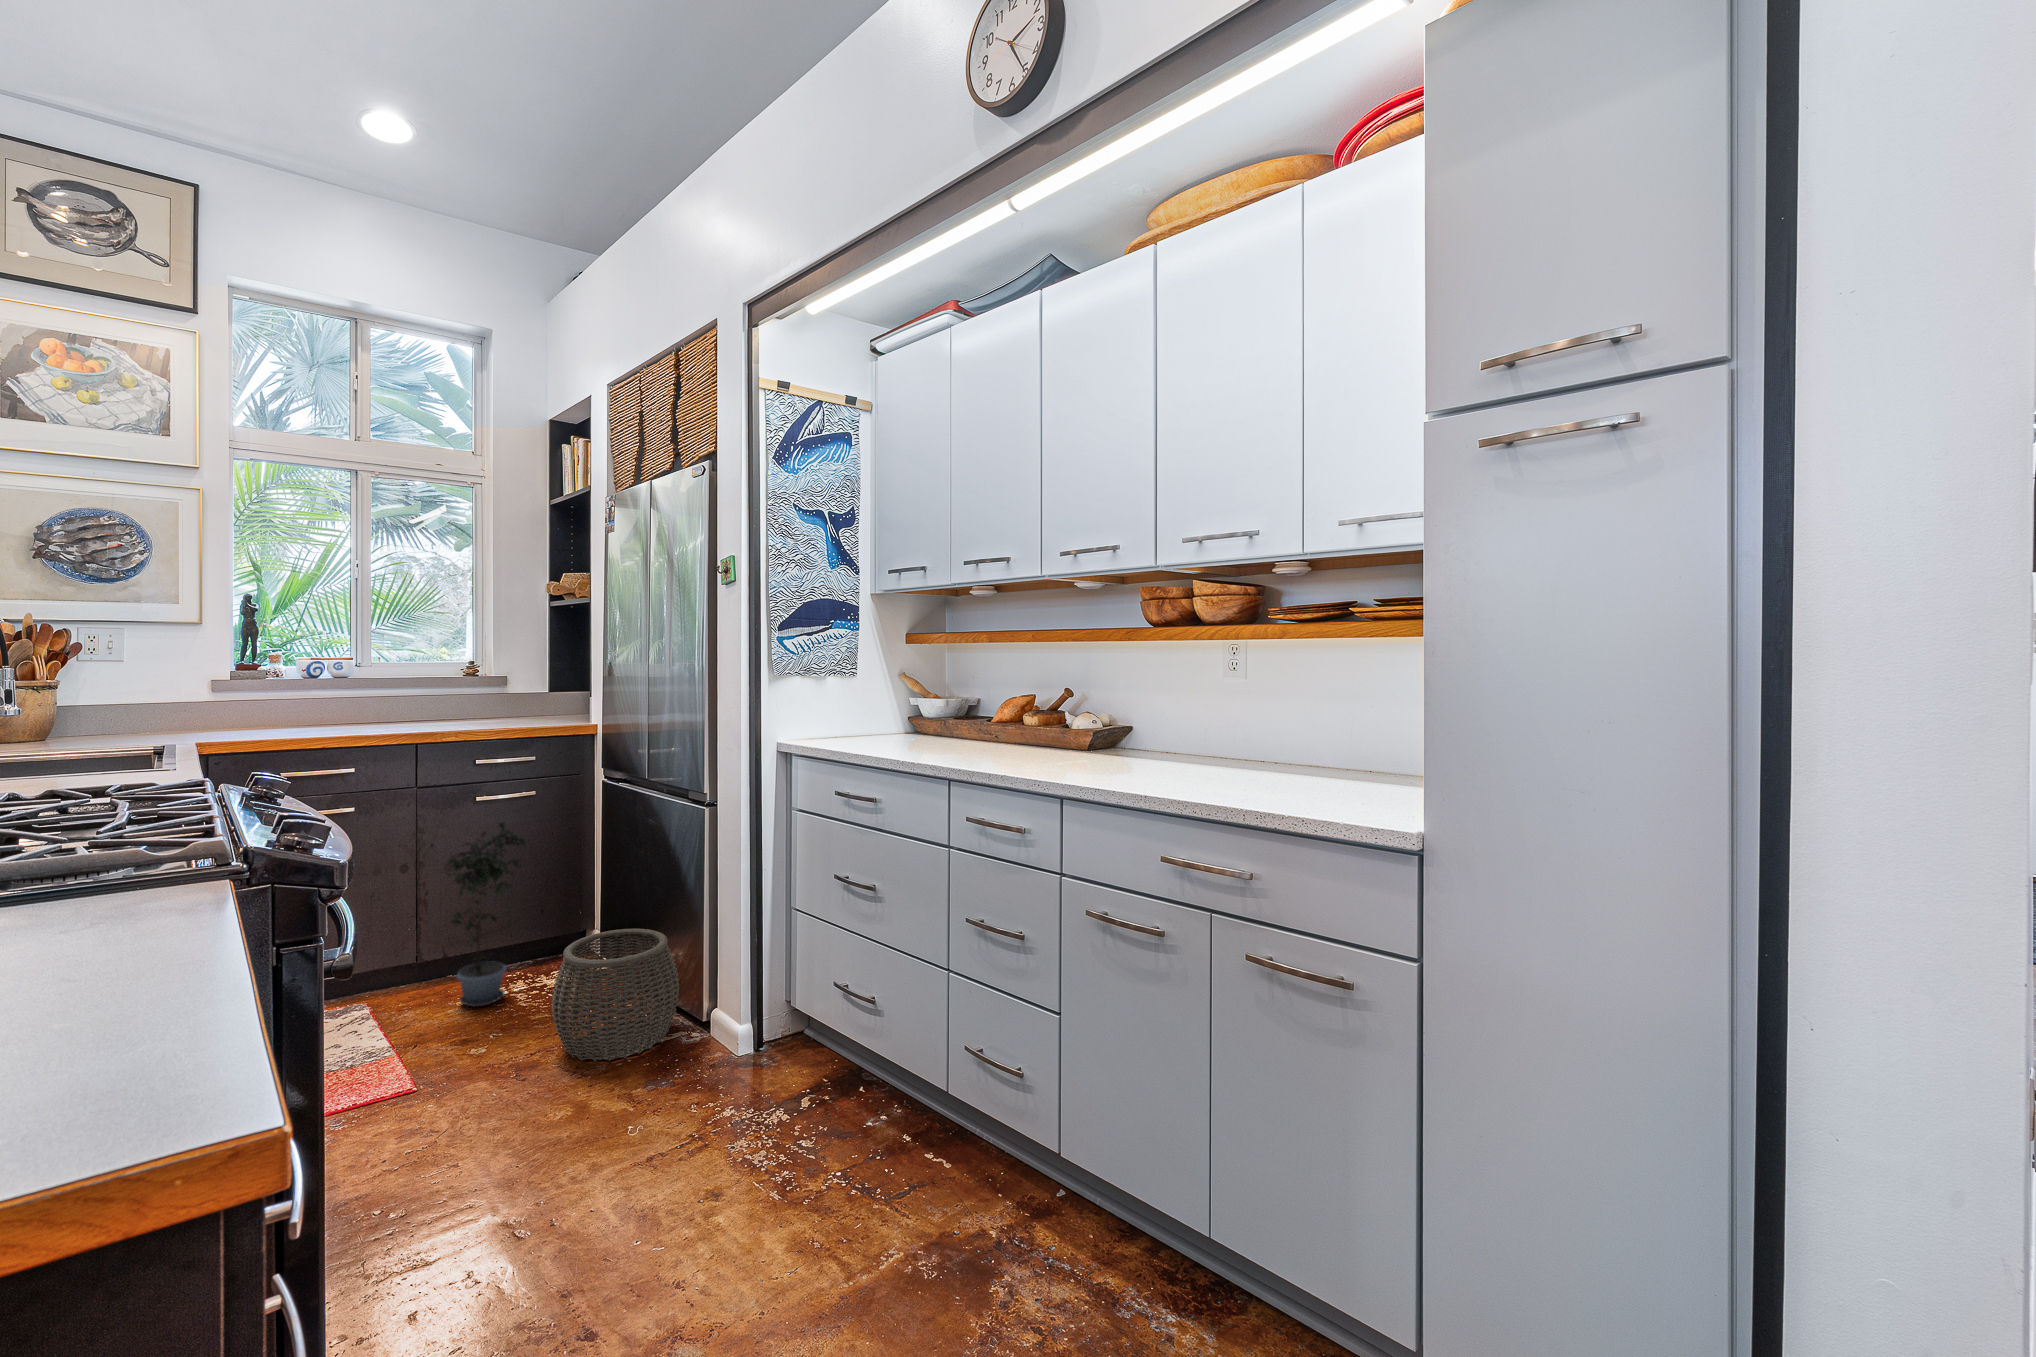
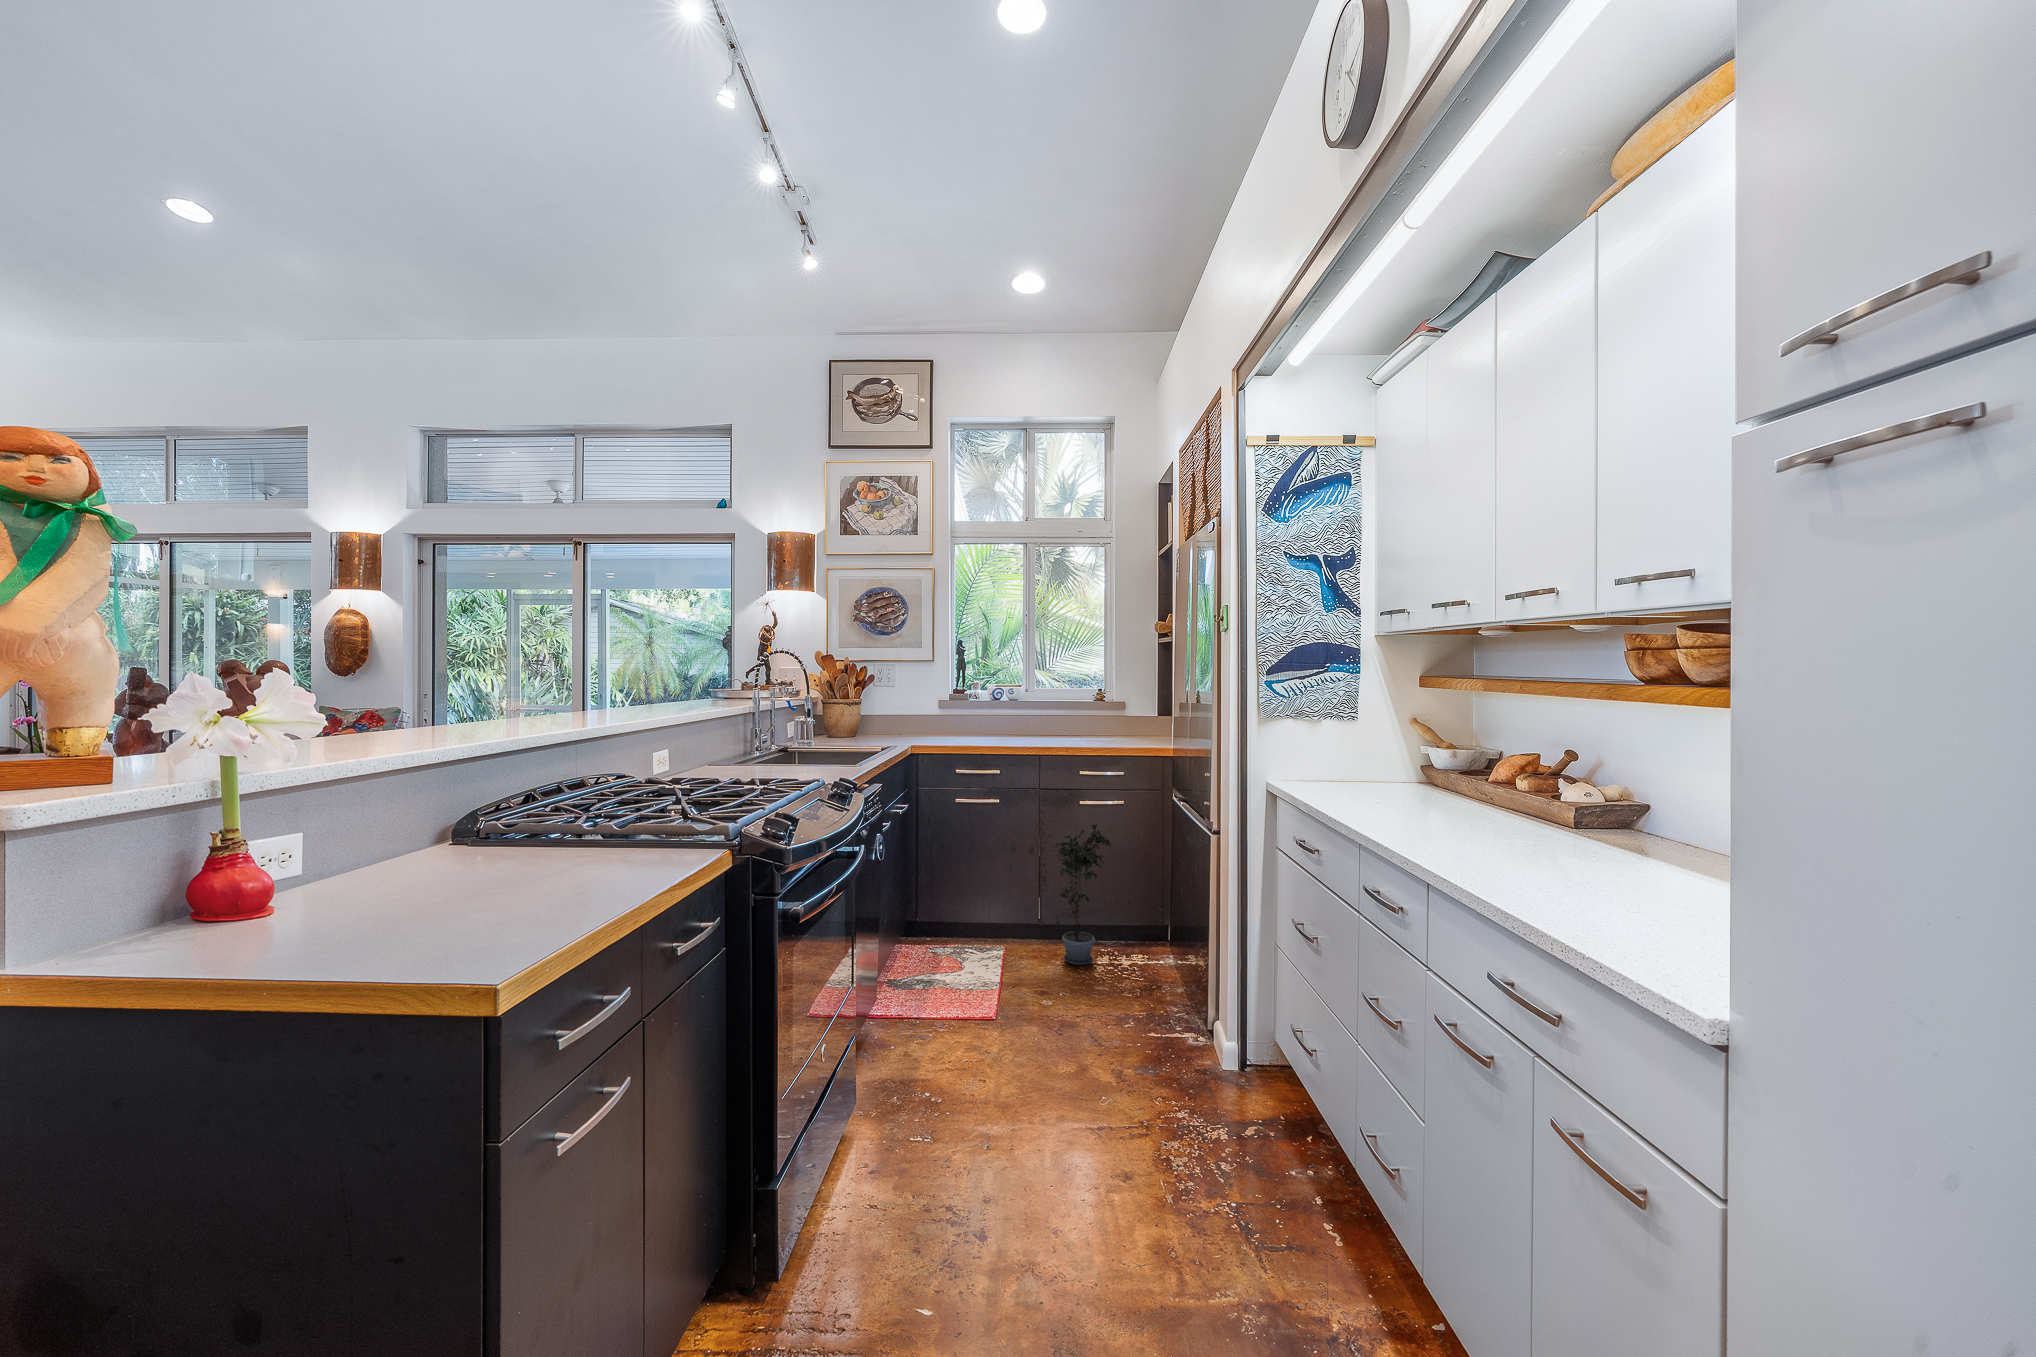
woven basket: present [551,929,679,1062] -> none [1093,926,1192,1037]

